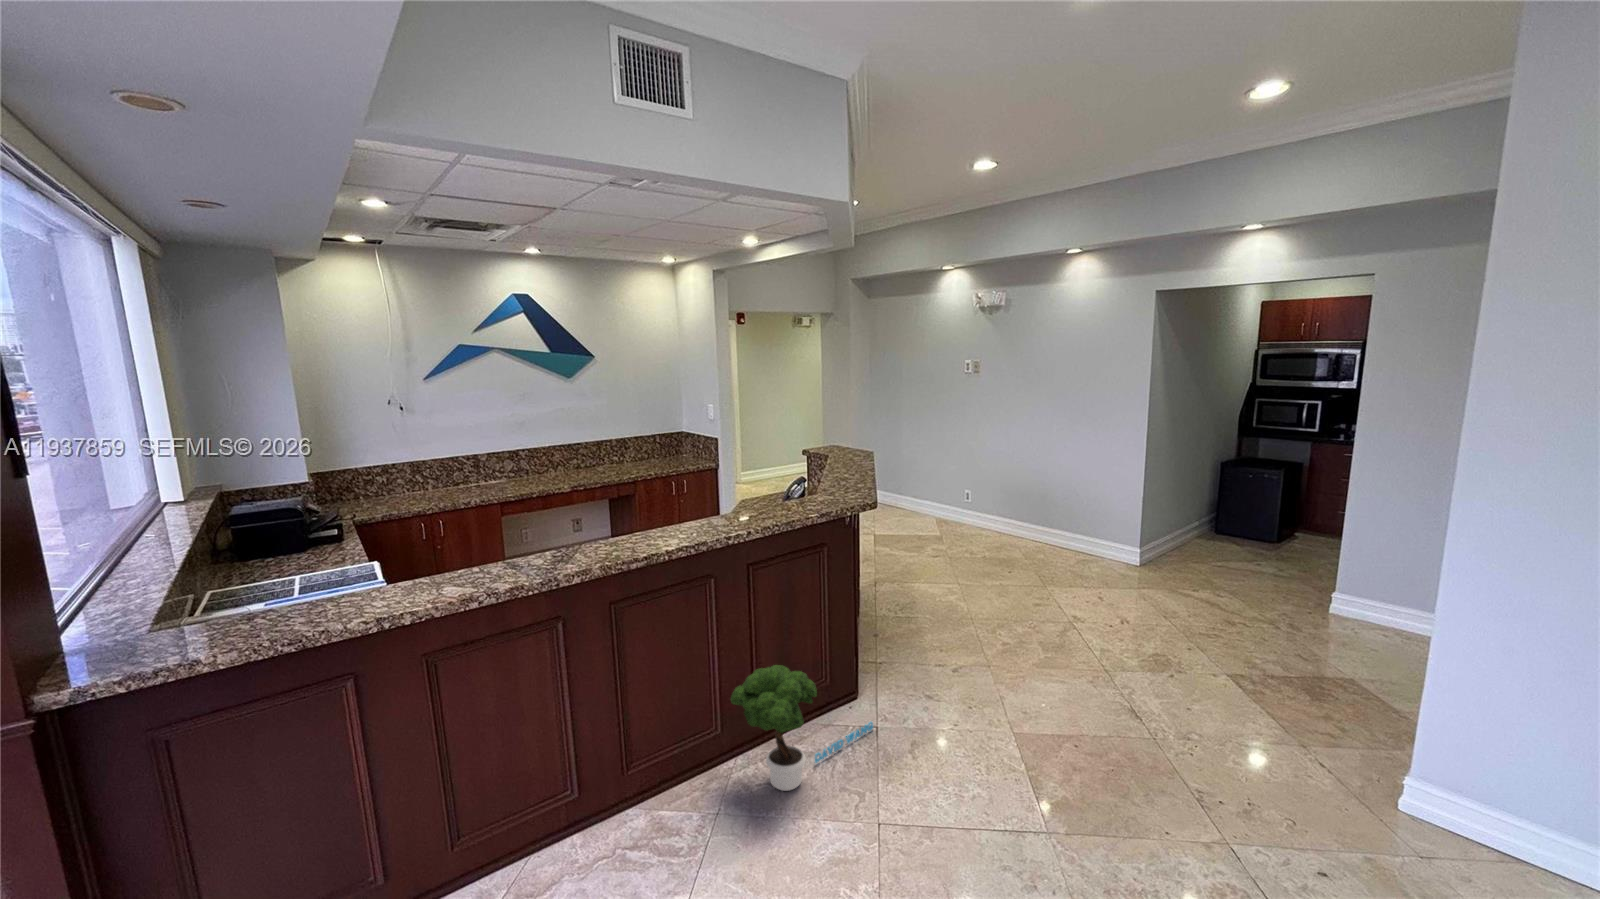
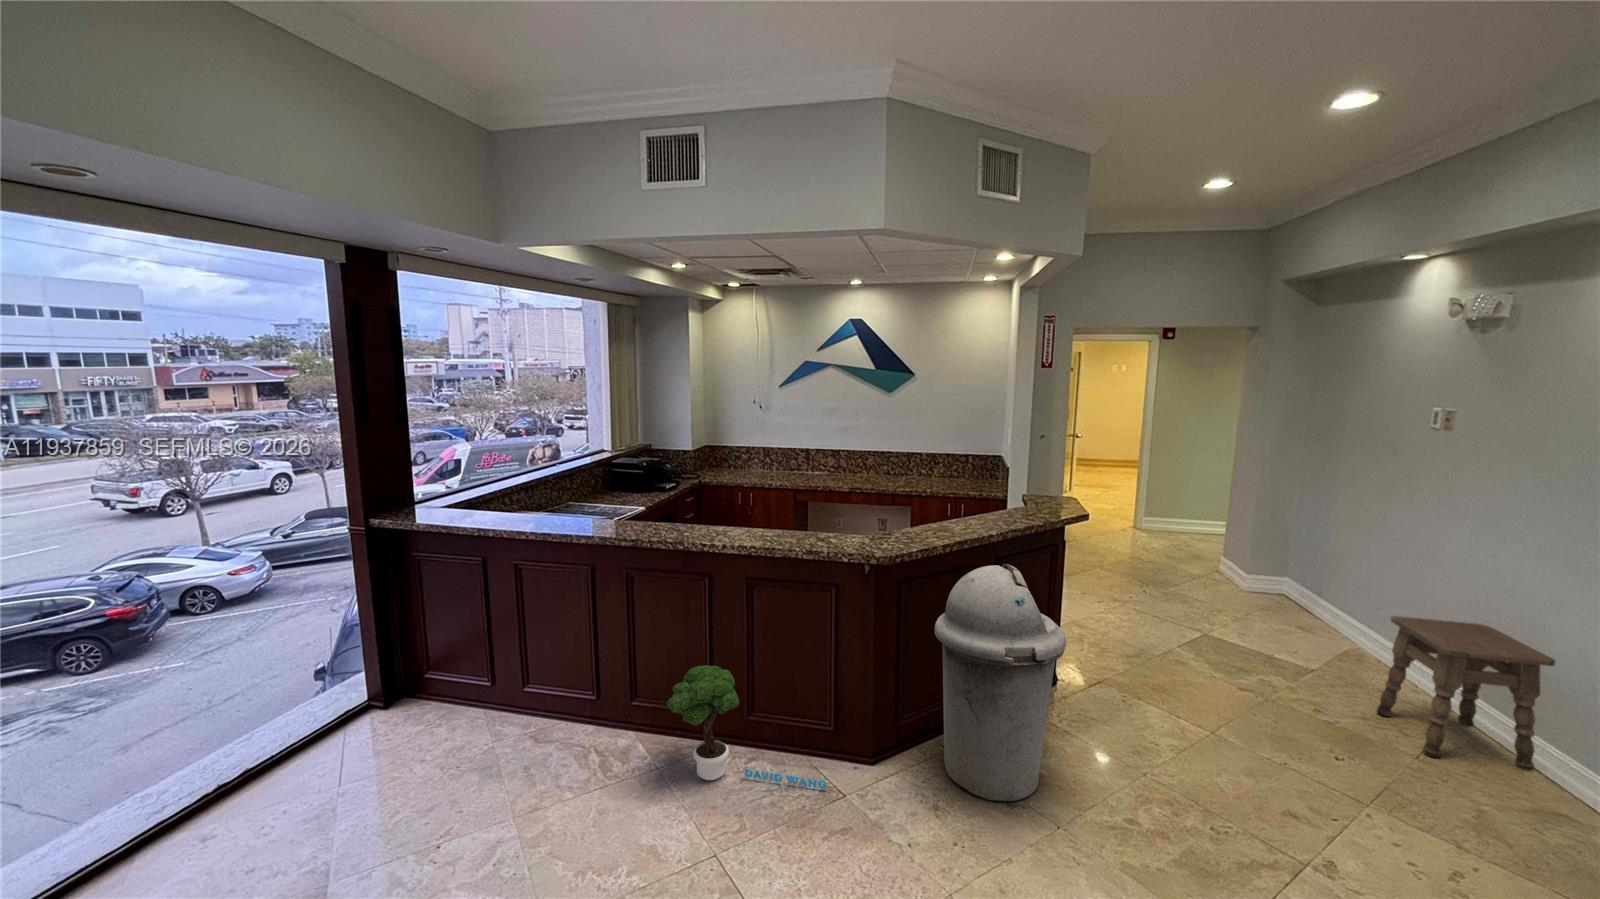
side table: none [971,480,1039,555] -> present [1377,616,1555,771]
trash can: none [866,487,968,674] -> present [934,564,1066,801]

